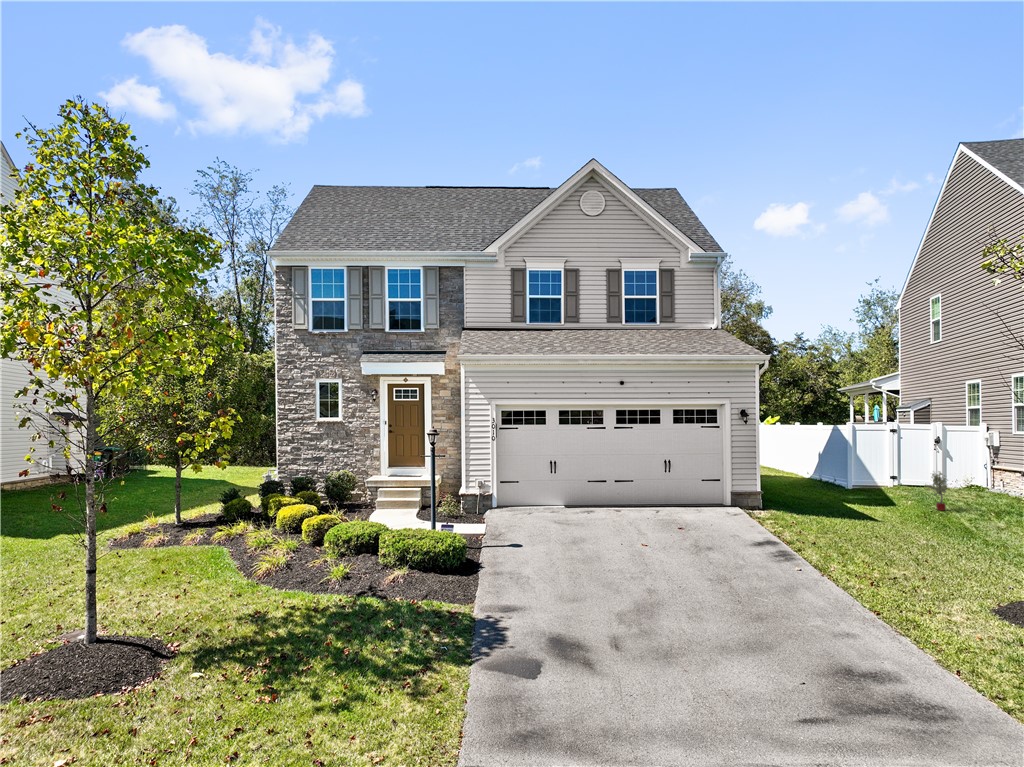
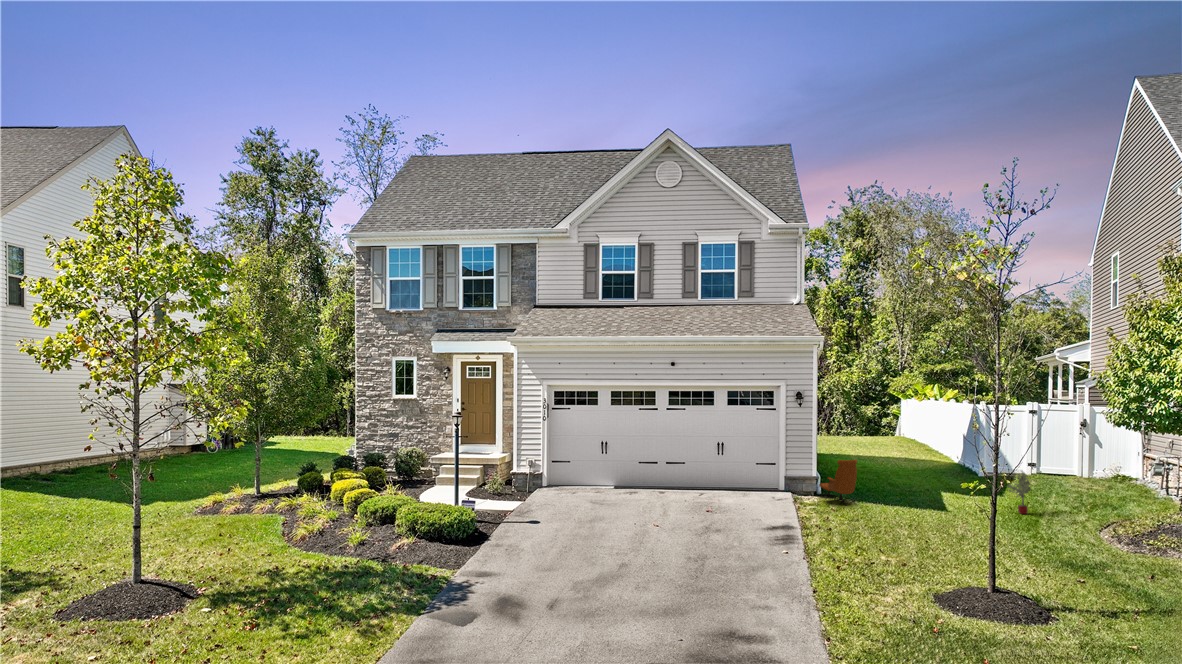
lounge chair: none [750,467,797,511] -> present [819,460,857,503]

